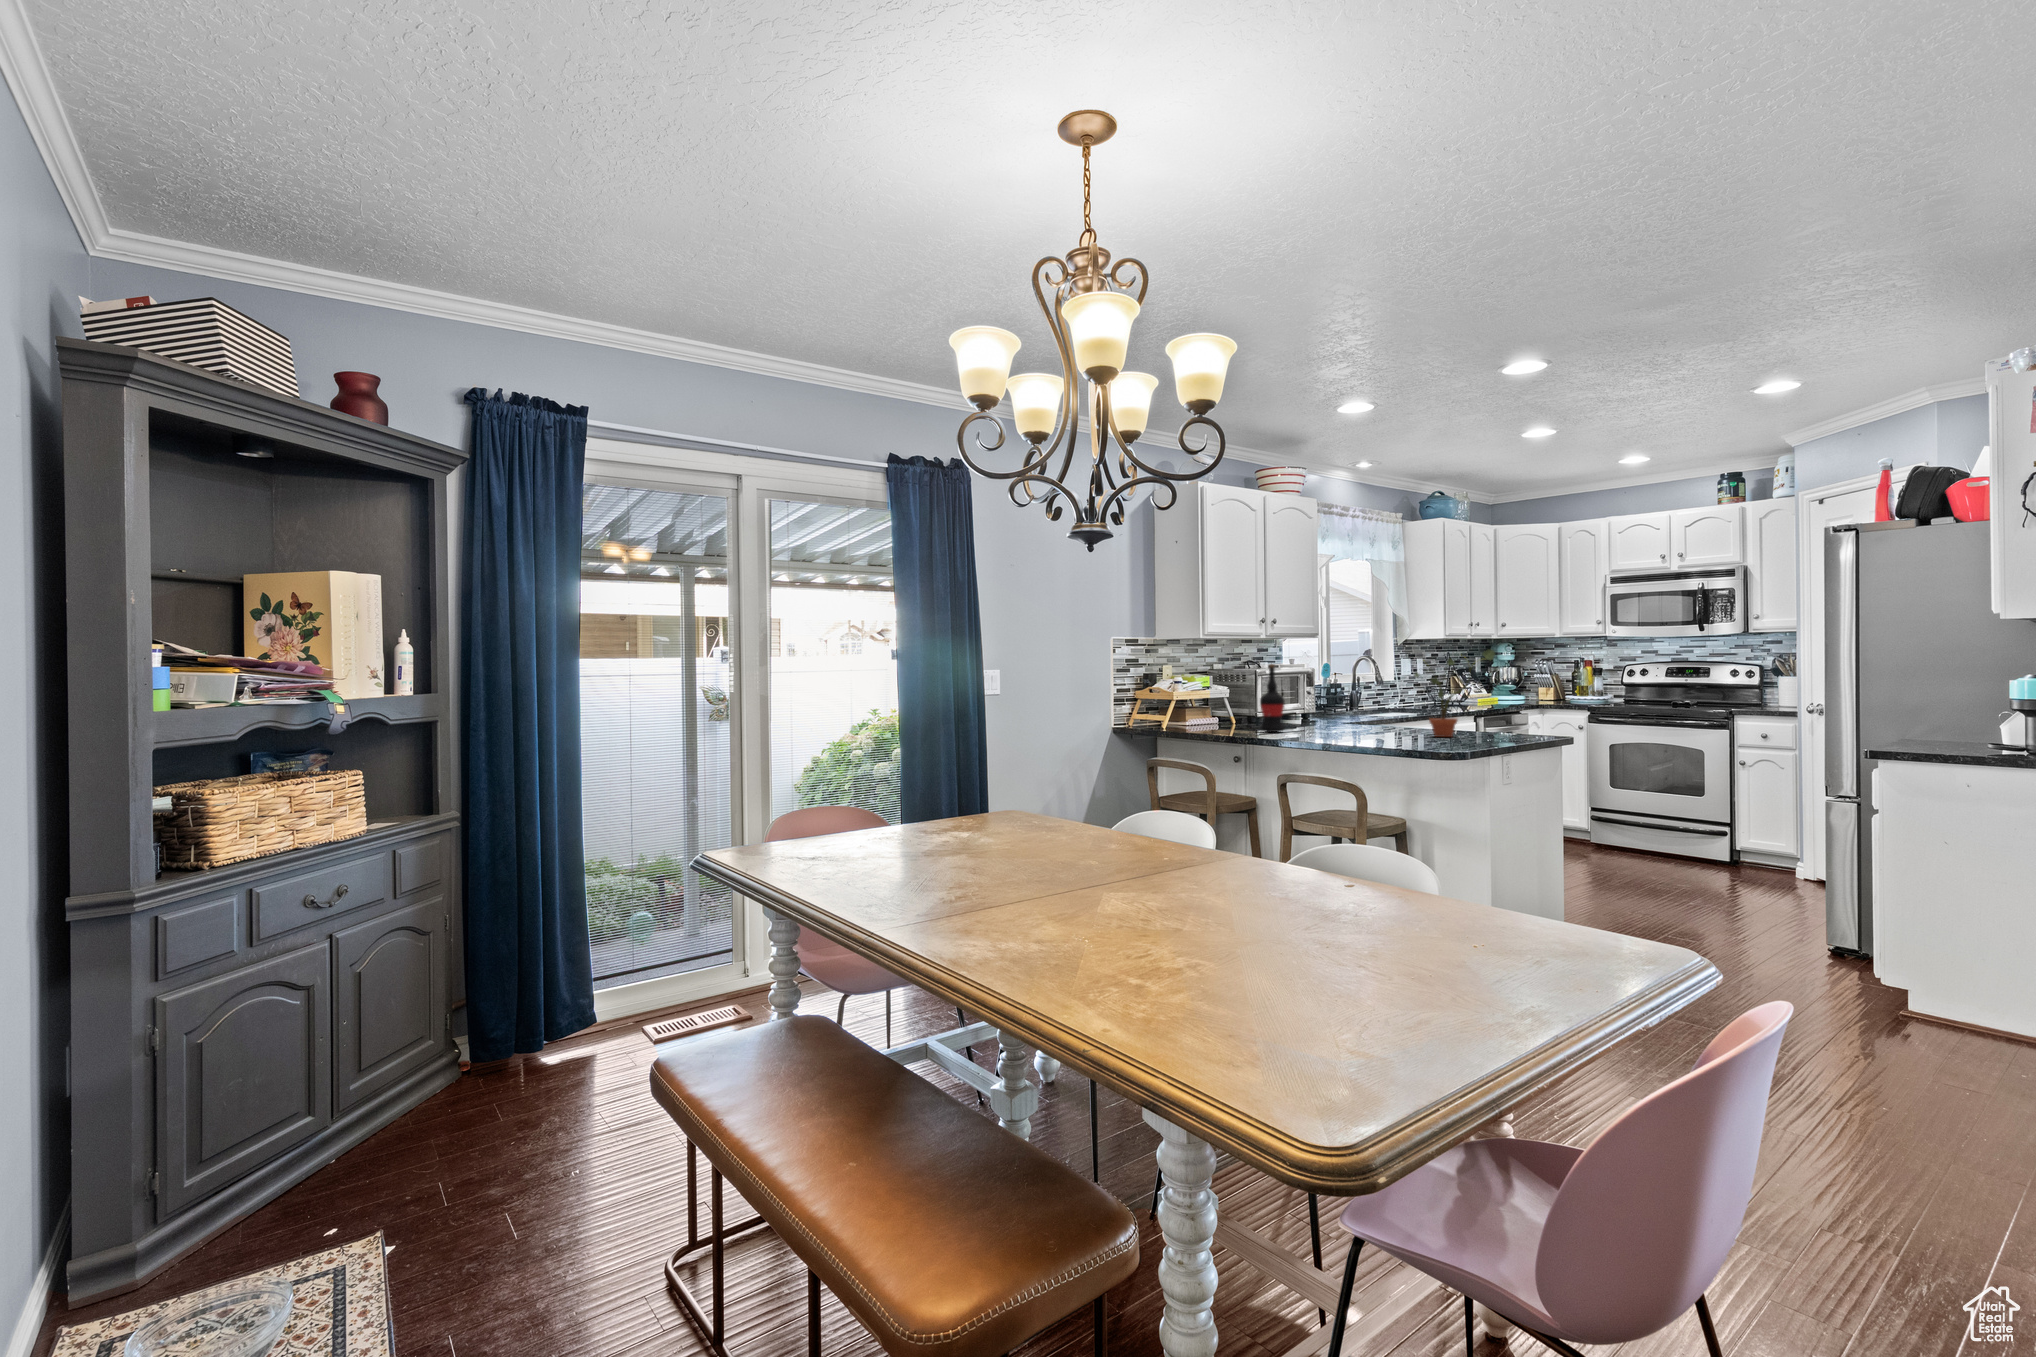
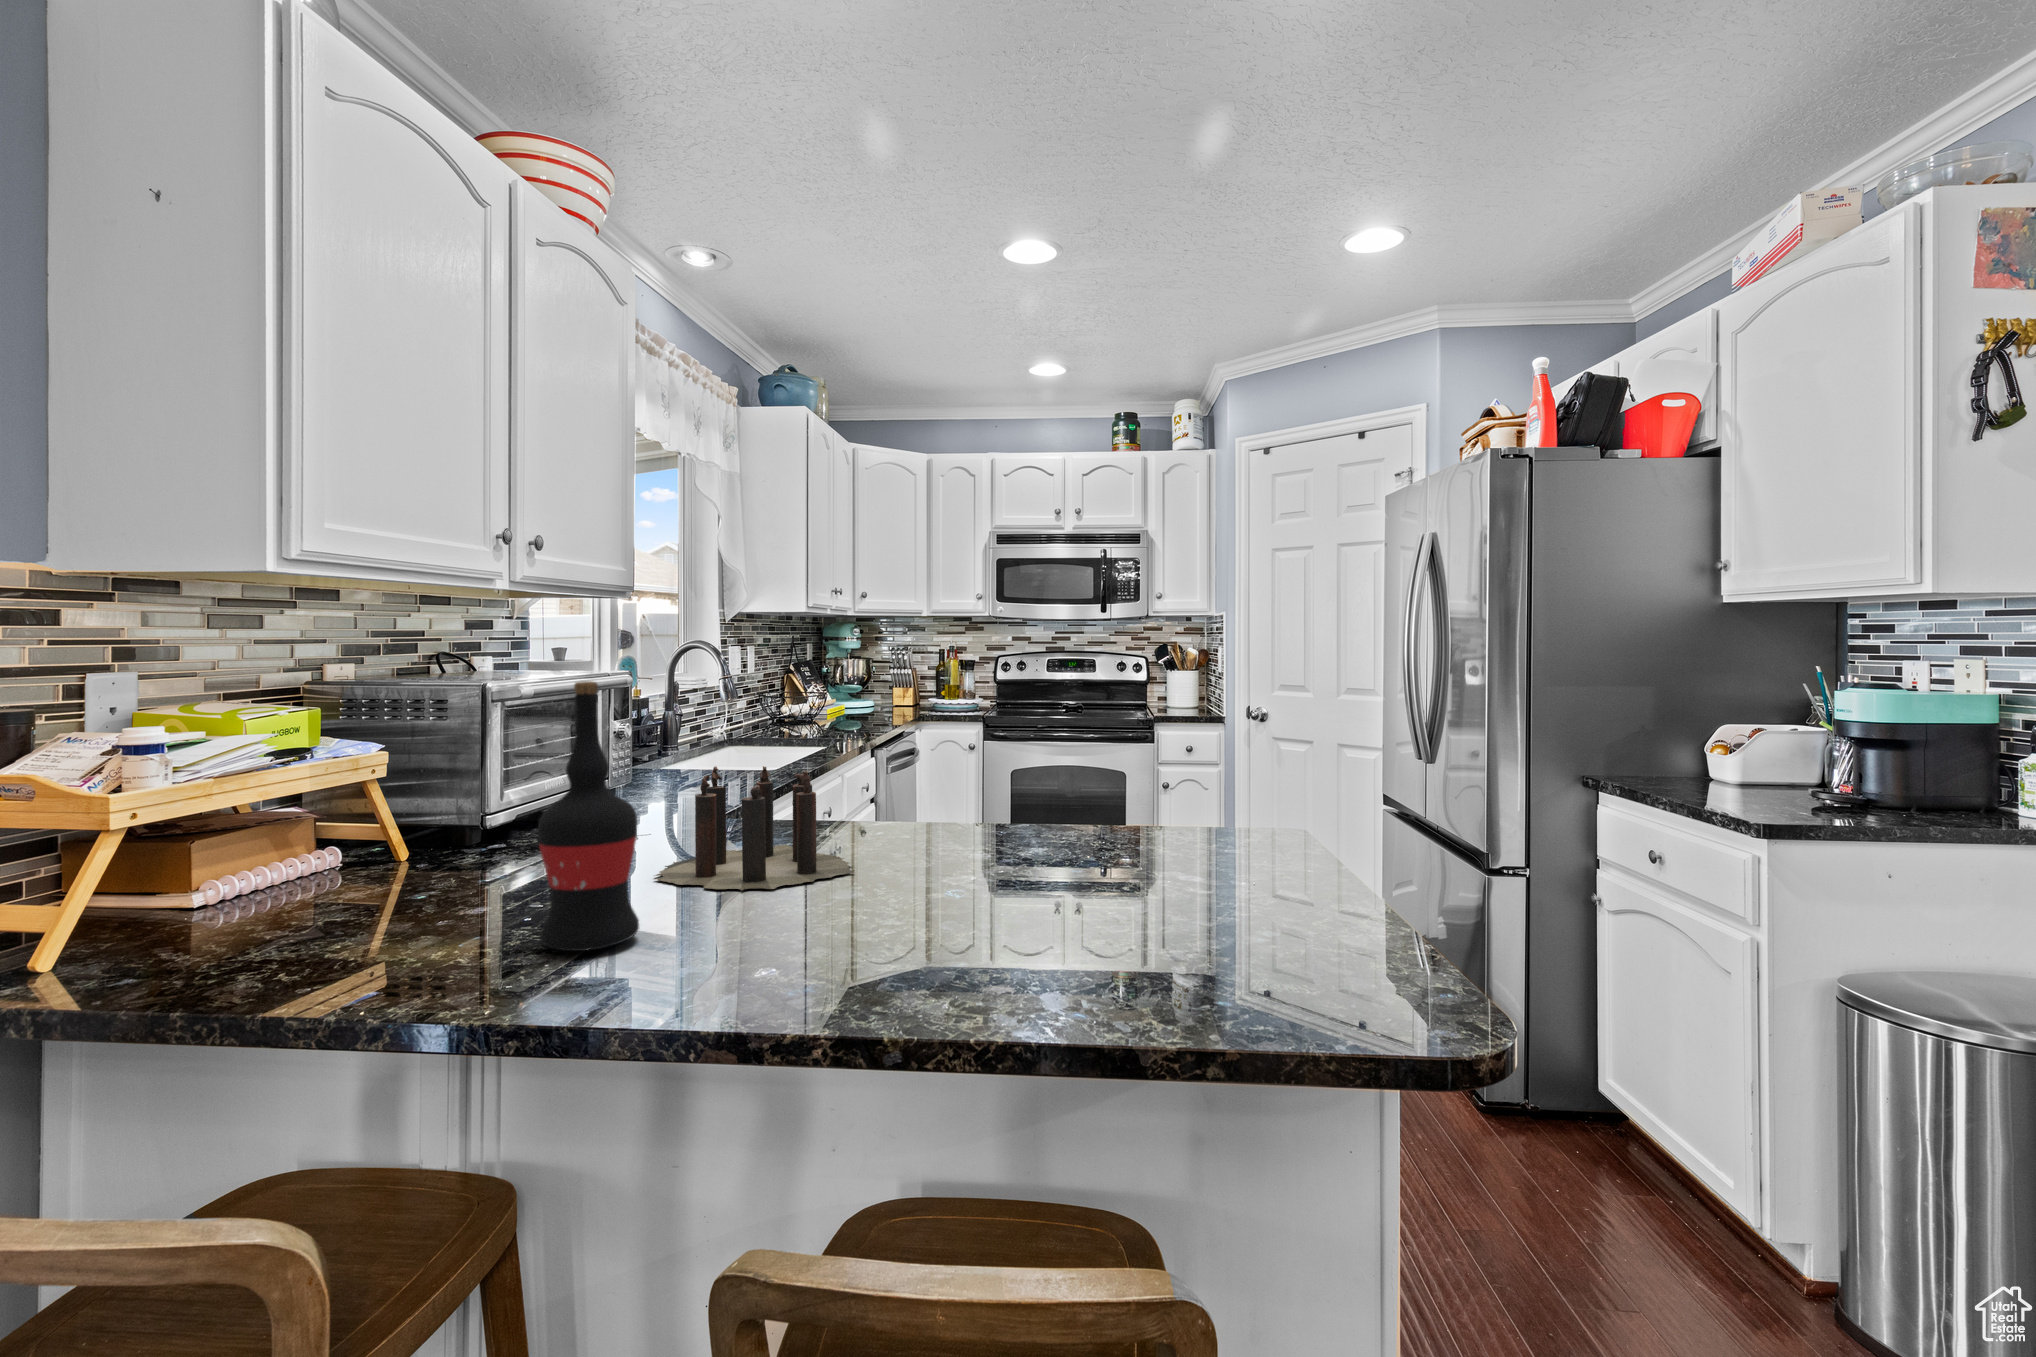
potted plant: present [1414,650,1495,737] -> none [1108,638,1280,916]
candle: none [1299,695,1382,730] -> present [655,766,855,891]

